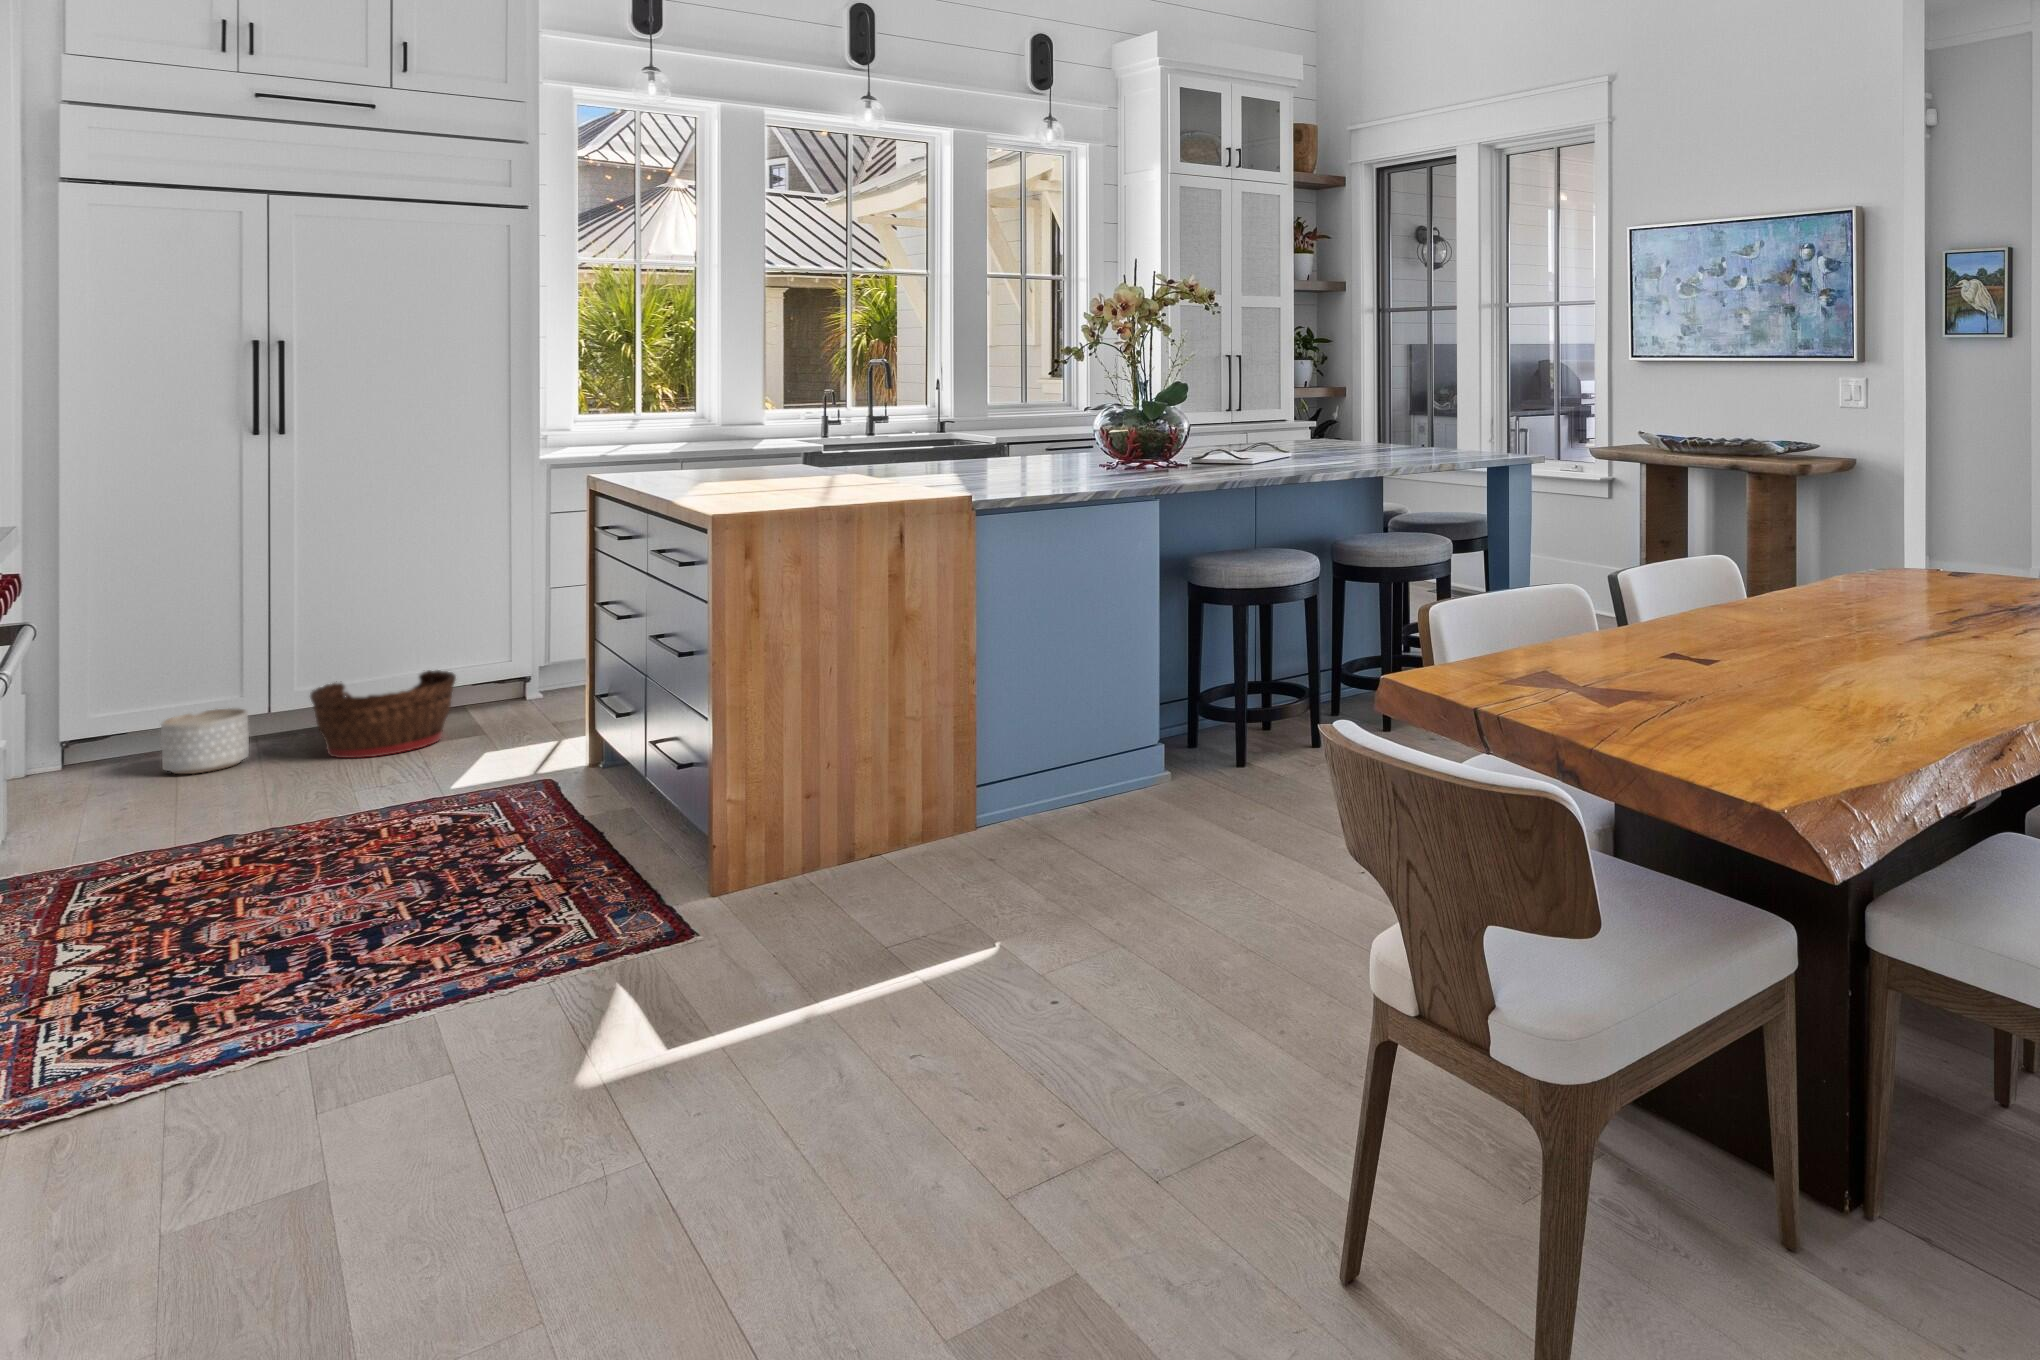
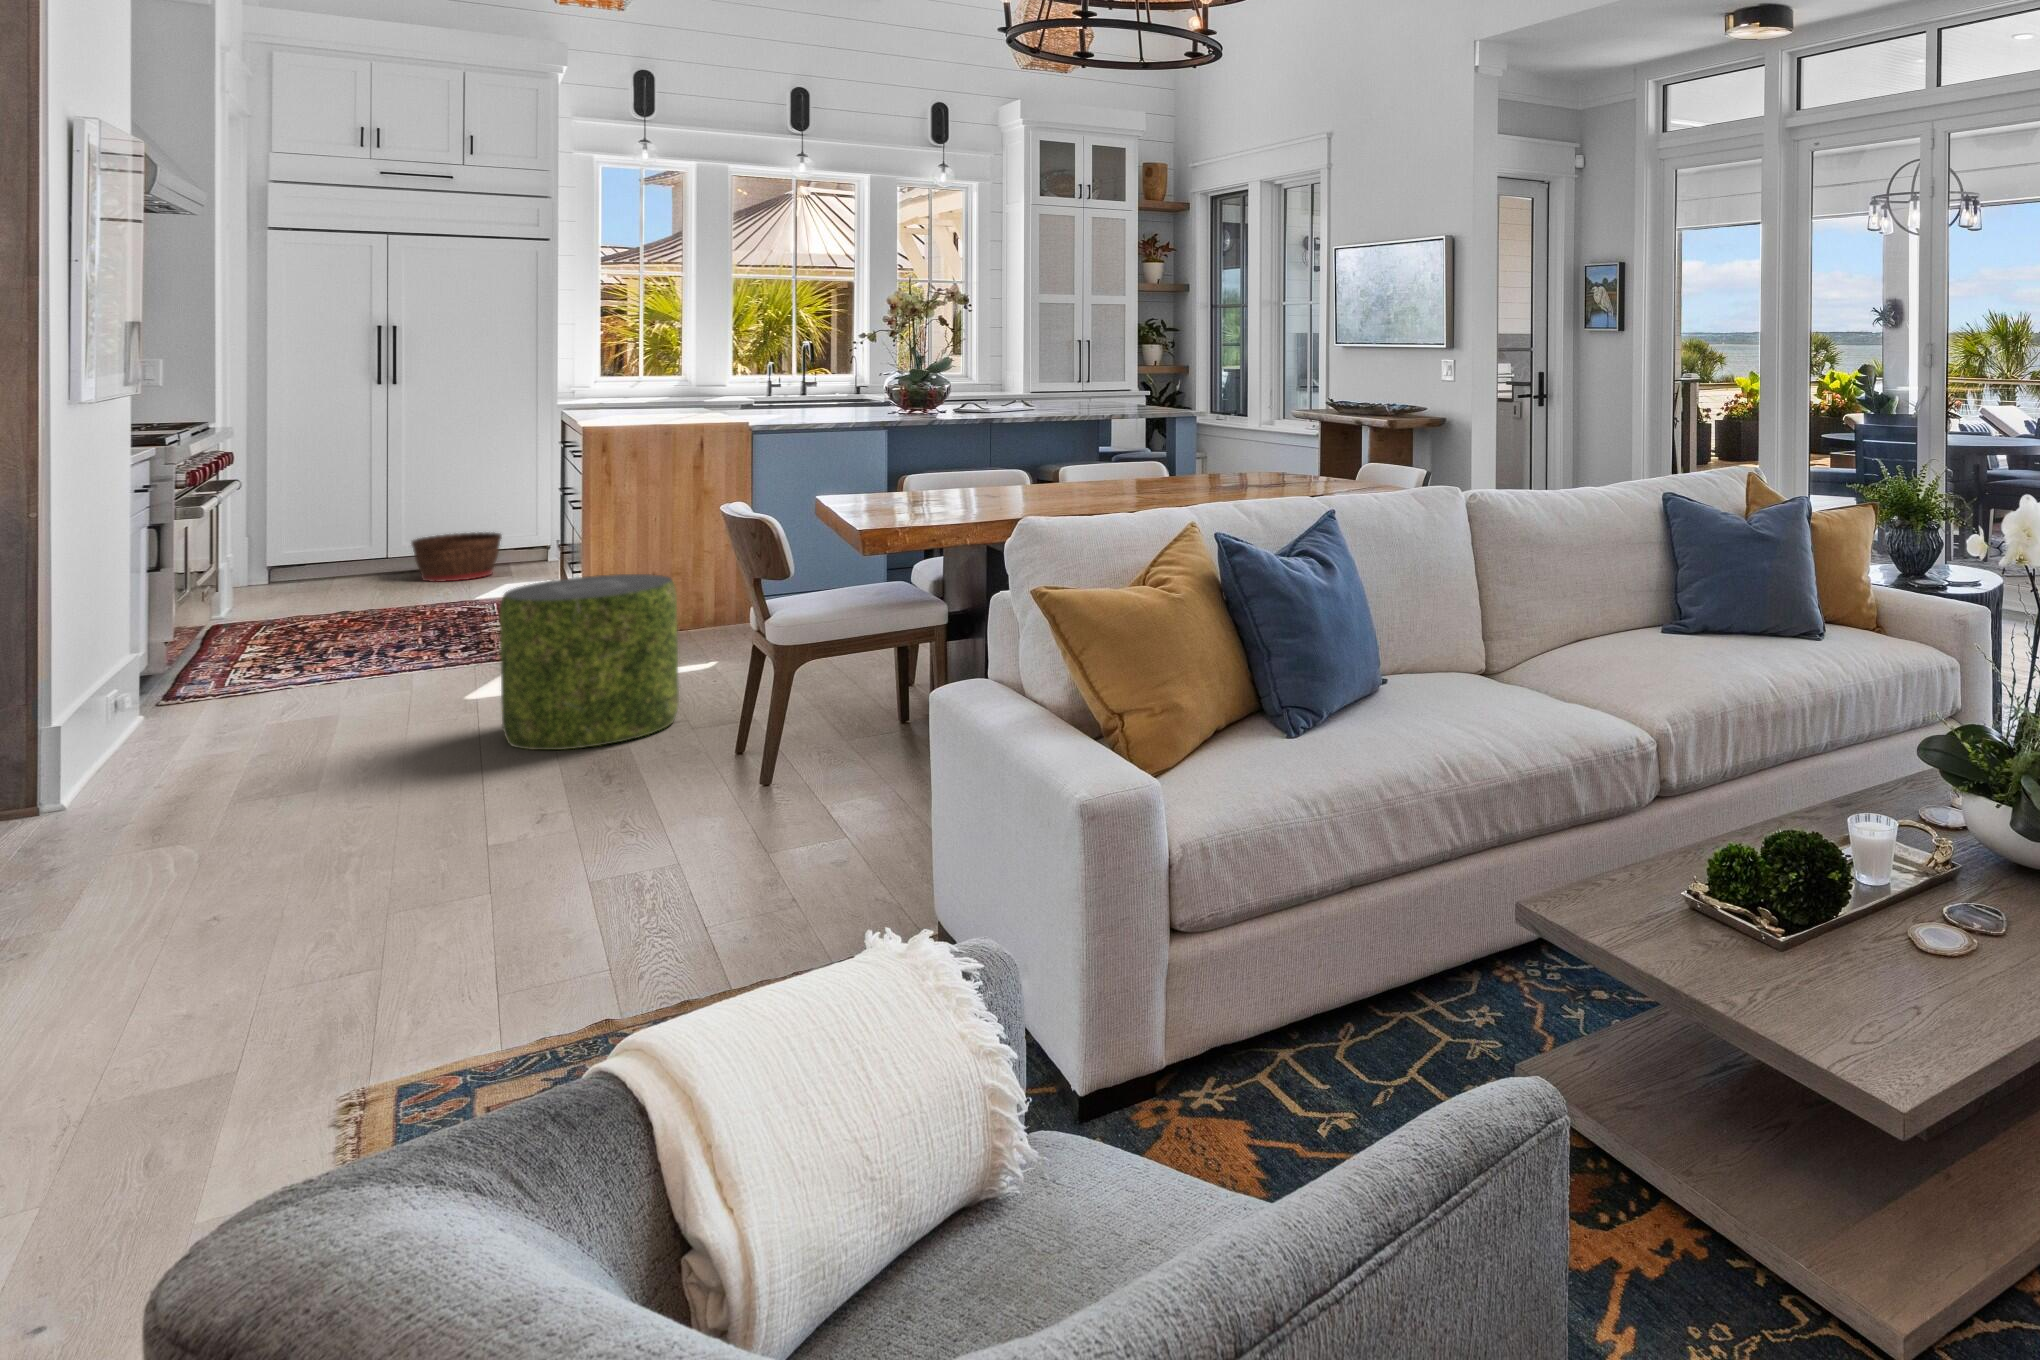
planter: present [161,708,249,774] -> none [323,549,375,585]
pouf: none [748,825,1077,1252] -> present [500,574,679,750]

